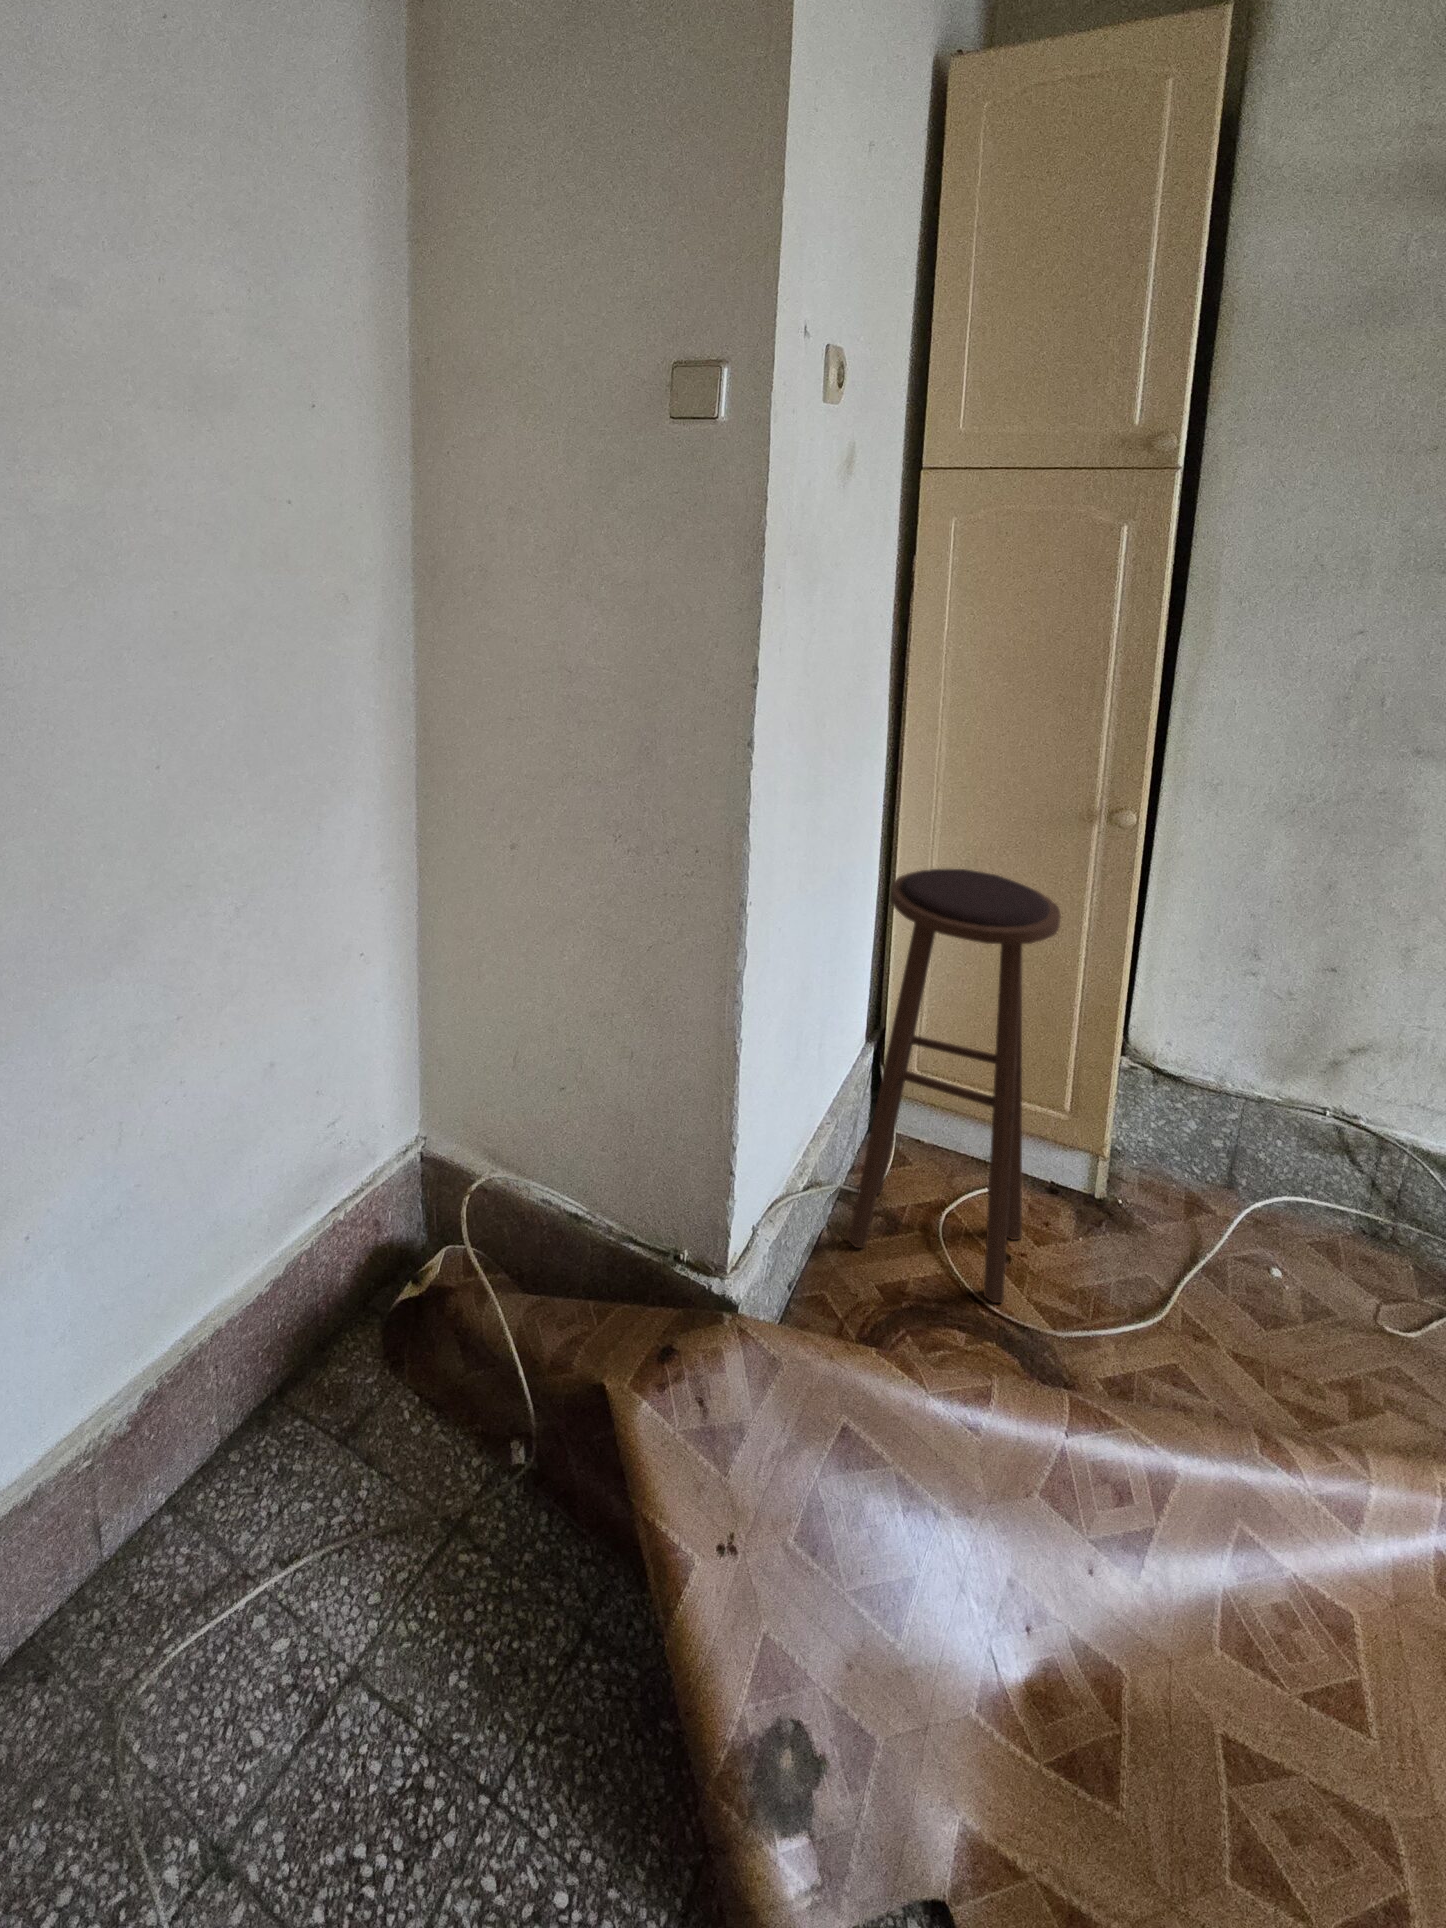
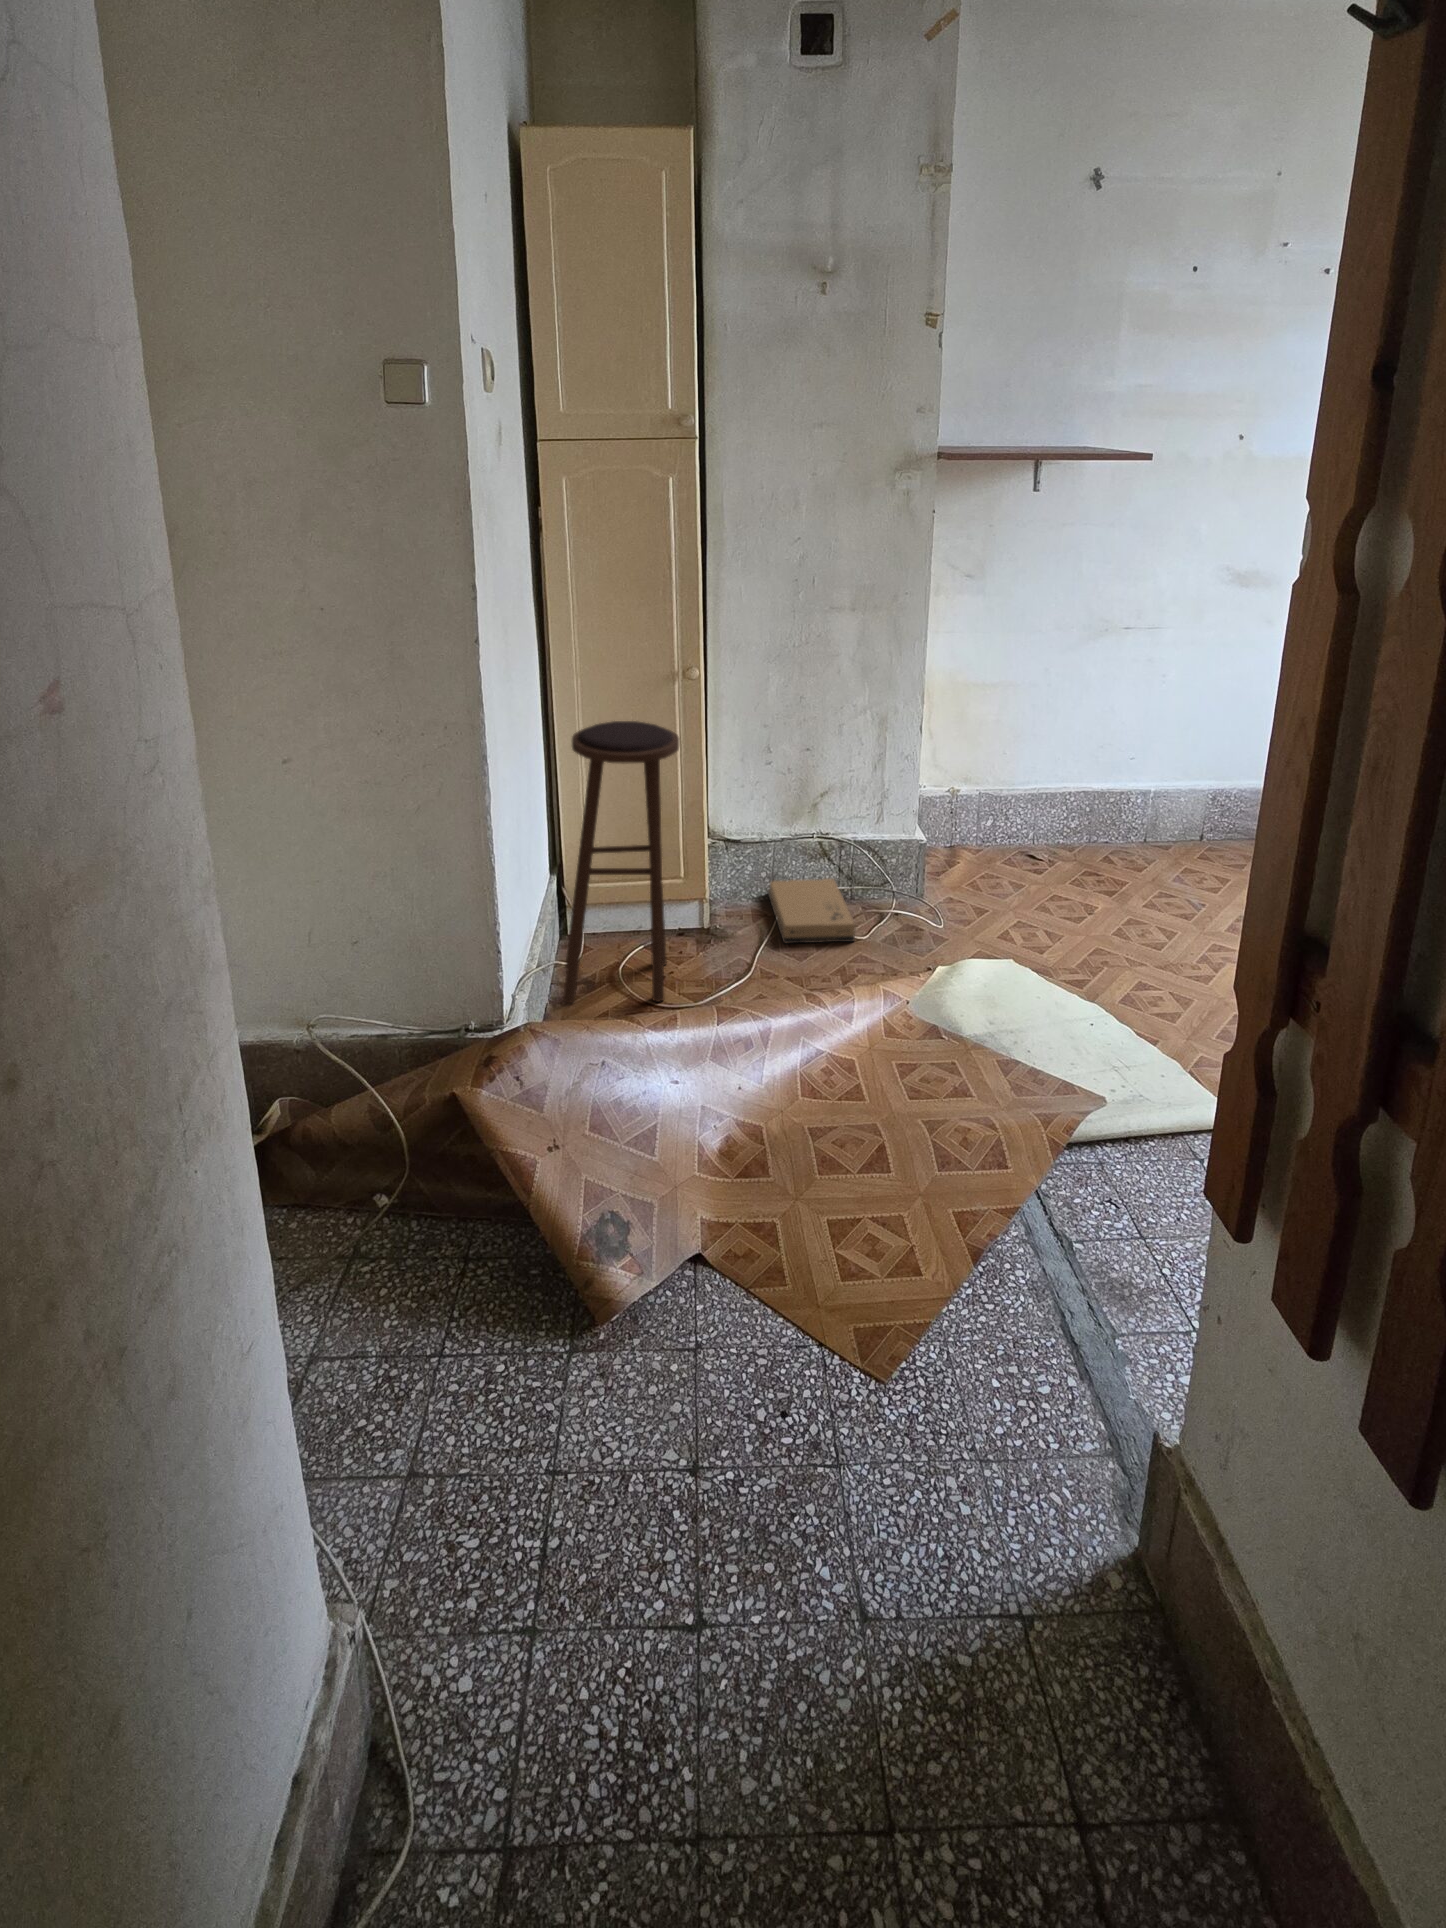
cardboard box: none [1224,1146,1403,1331] -> present [767,879,856,943]

